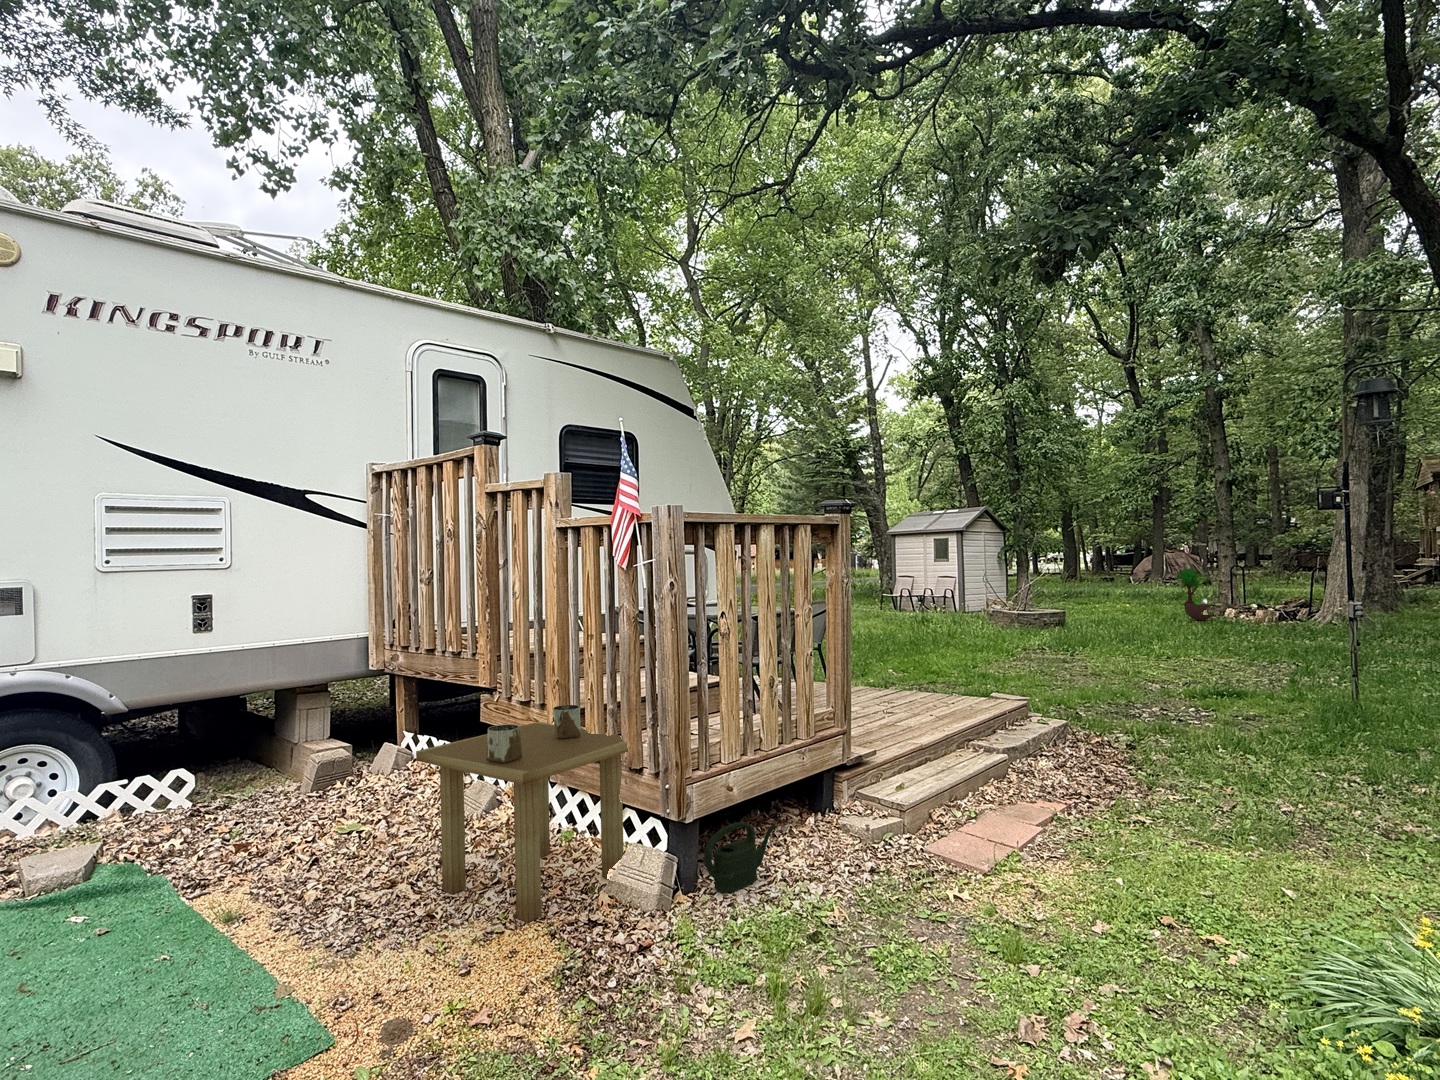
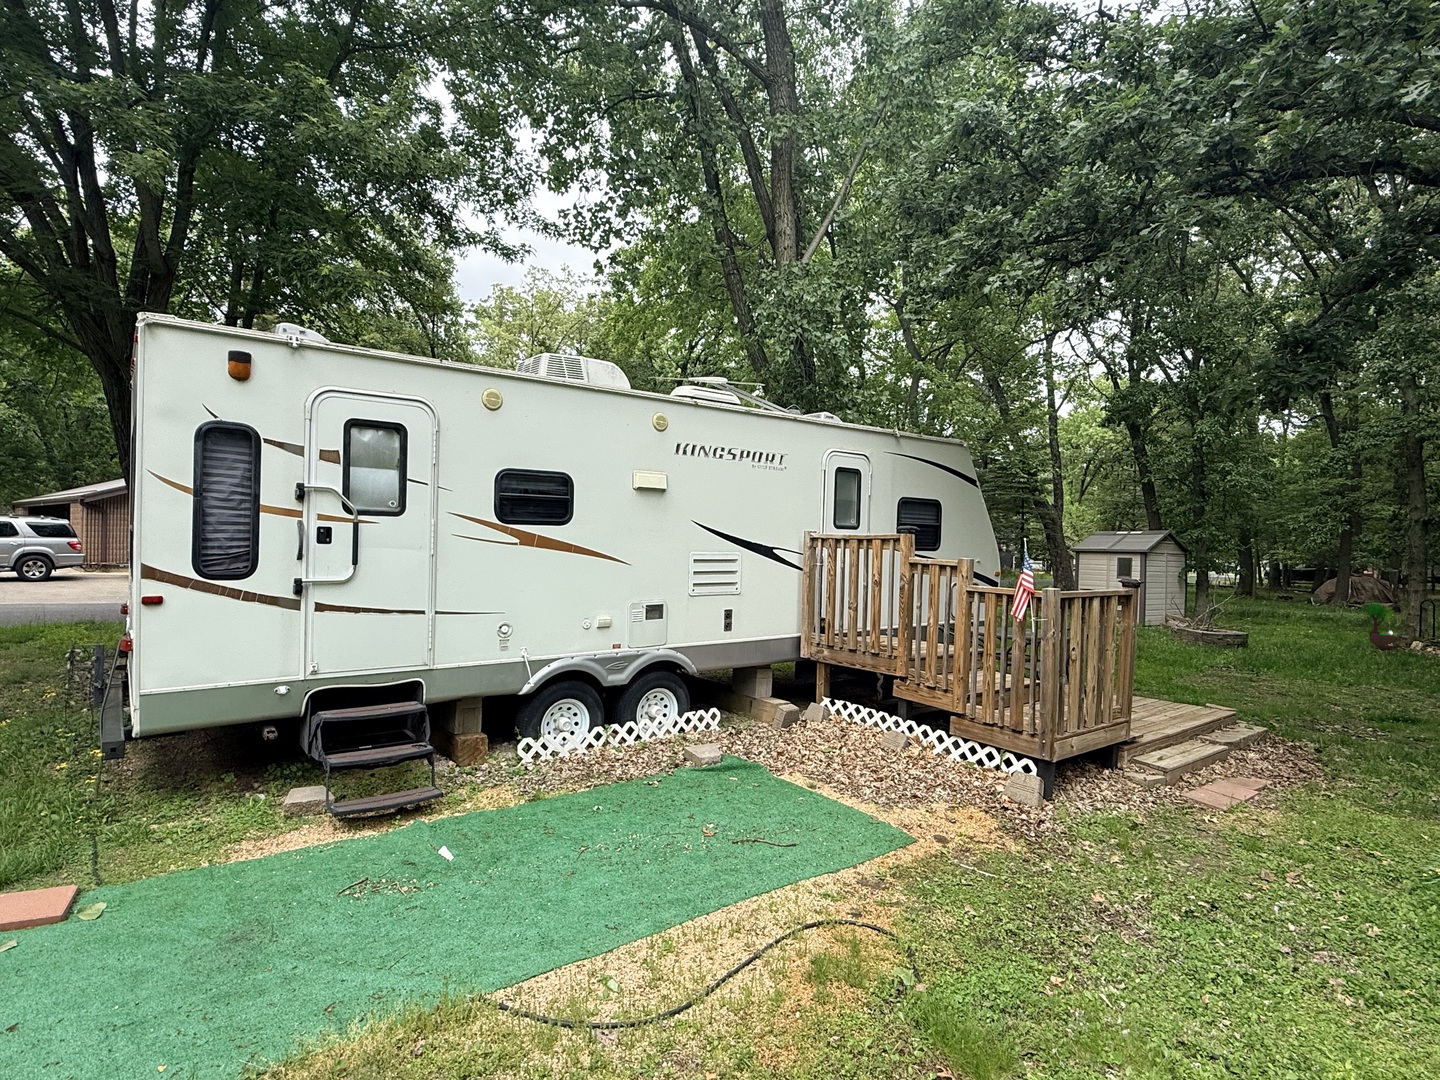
side table: present [416,705,628,922] -> none [901,693,1022,804]
watering can: present [704,822,775,893] -> none [1063,766,1097,803]

